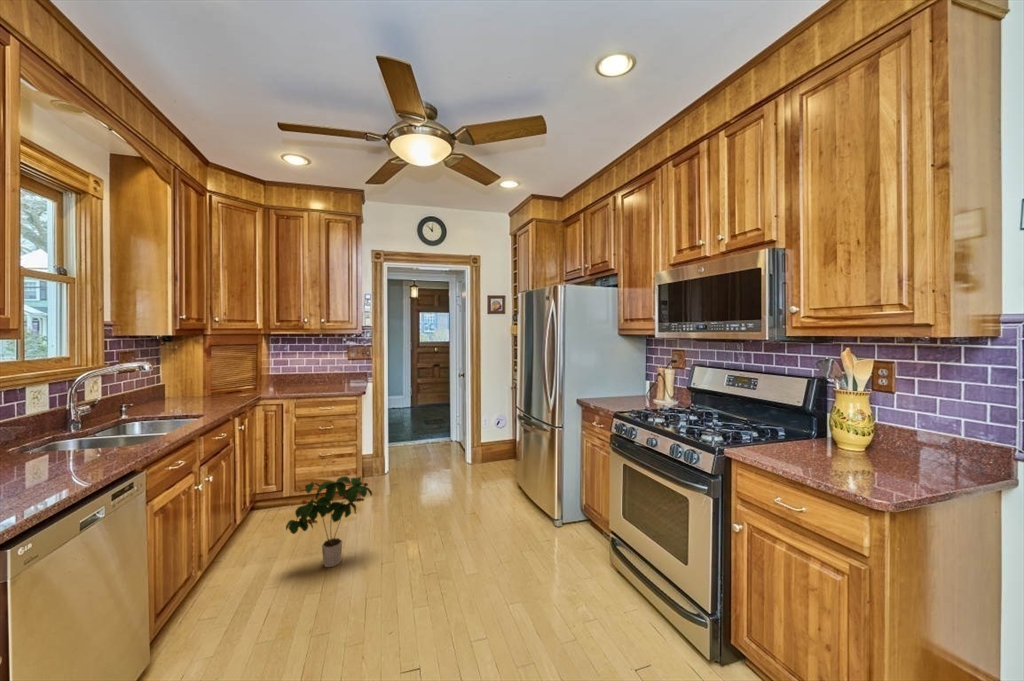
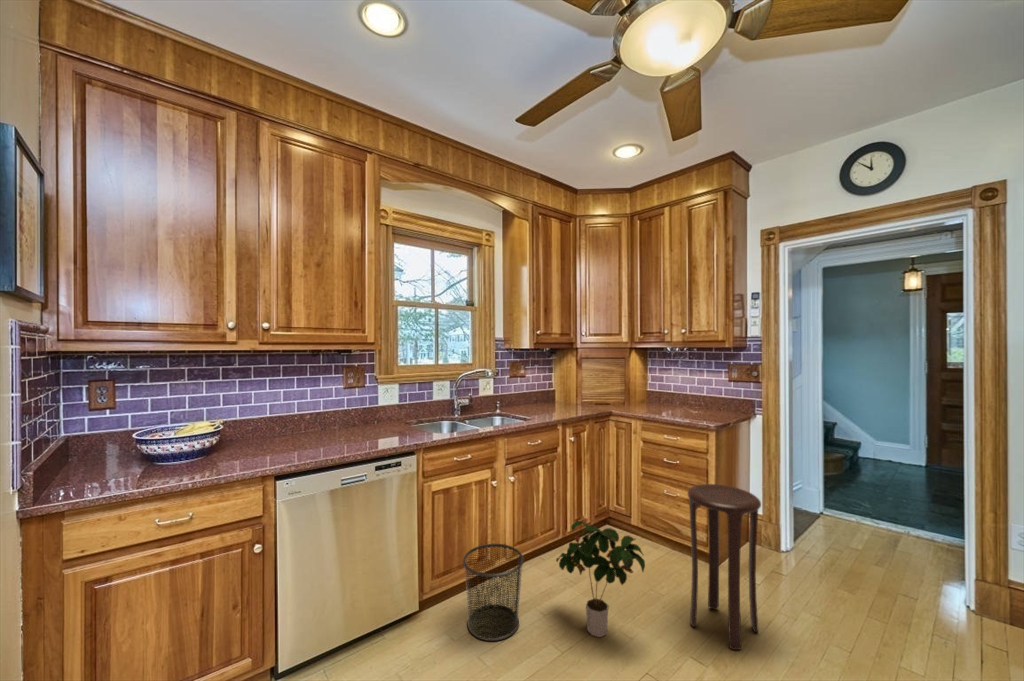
stool: none [375,426,420,525] -> present [688,484,761,650]
waste bin: none [200,535,276,636] -> present [463,544,524,641]

